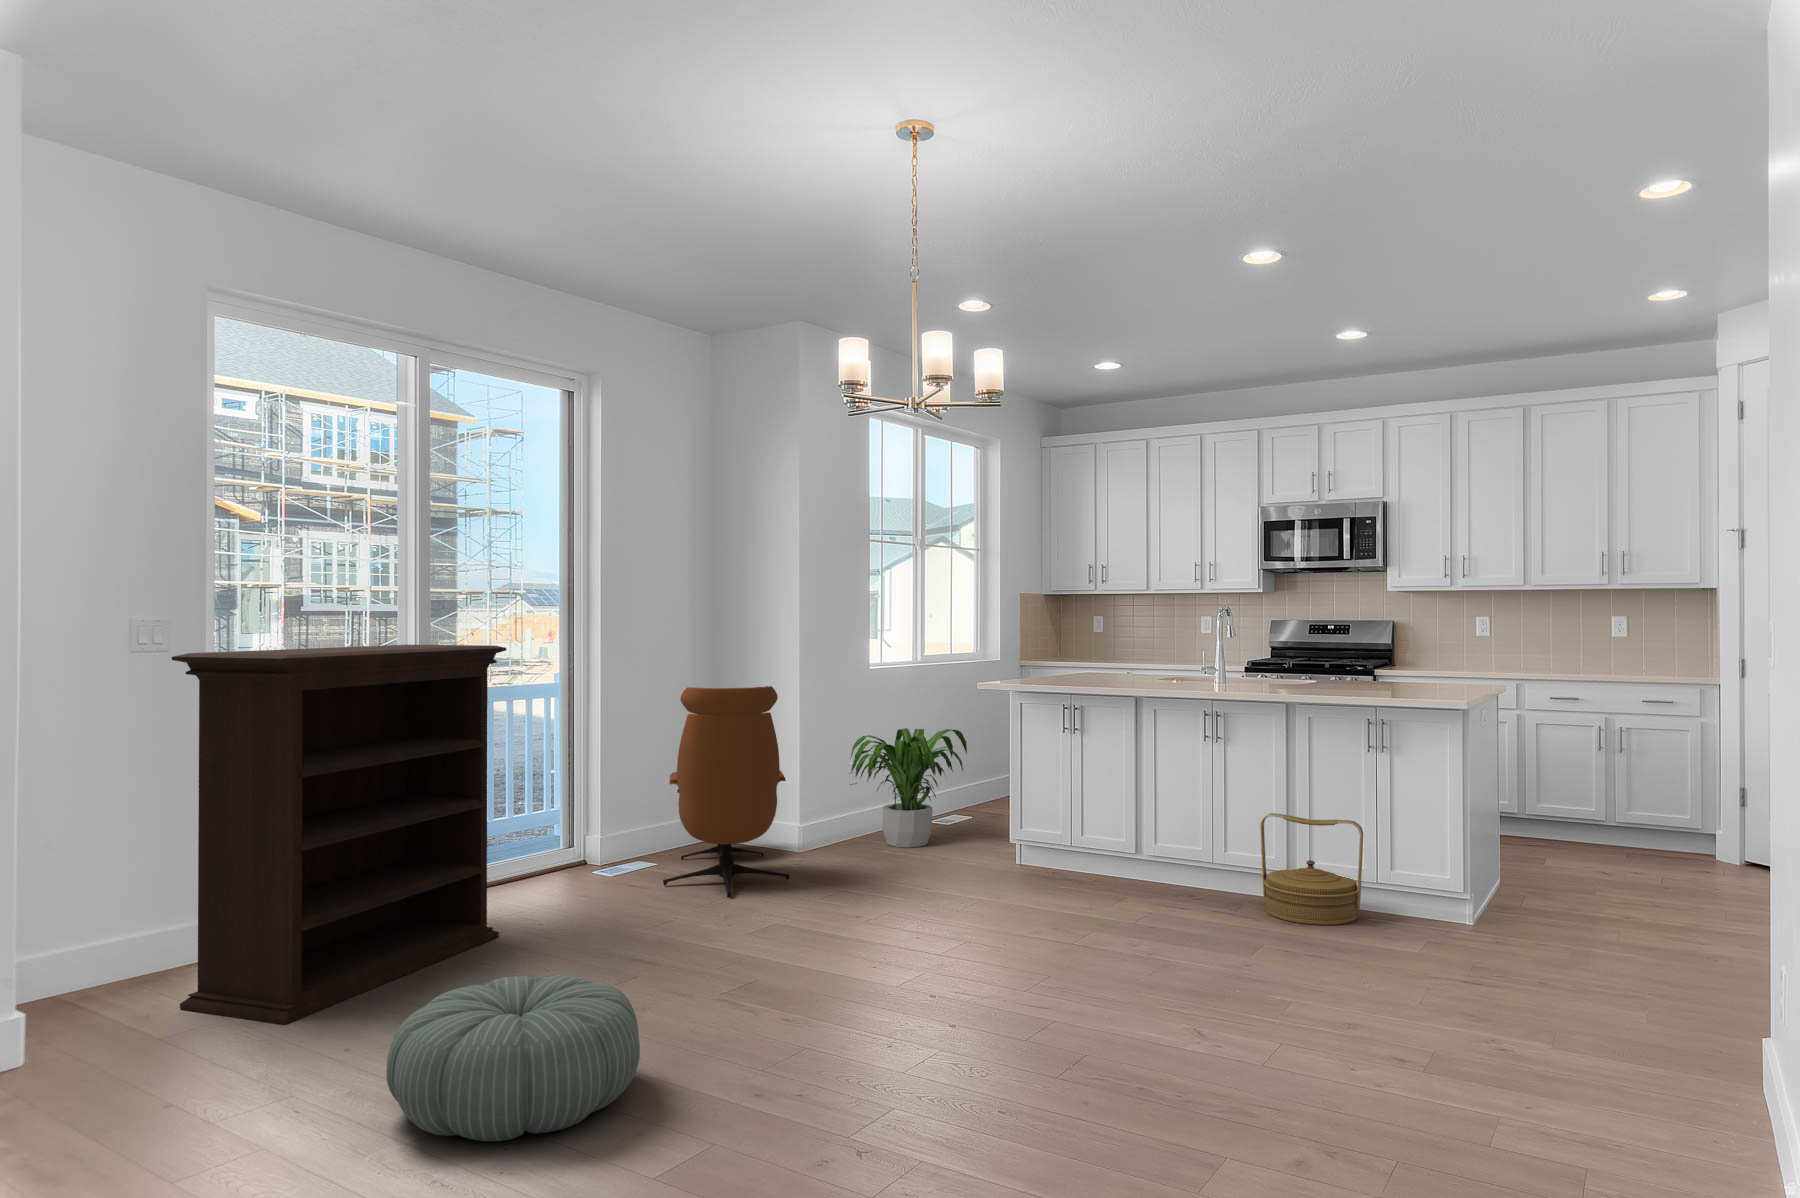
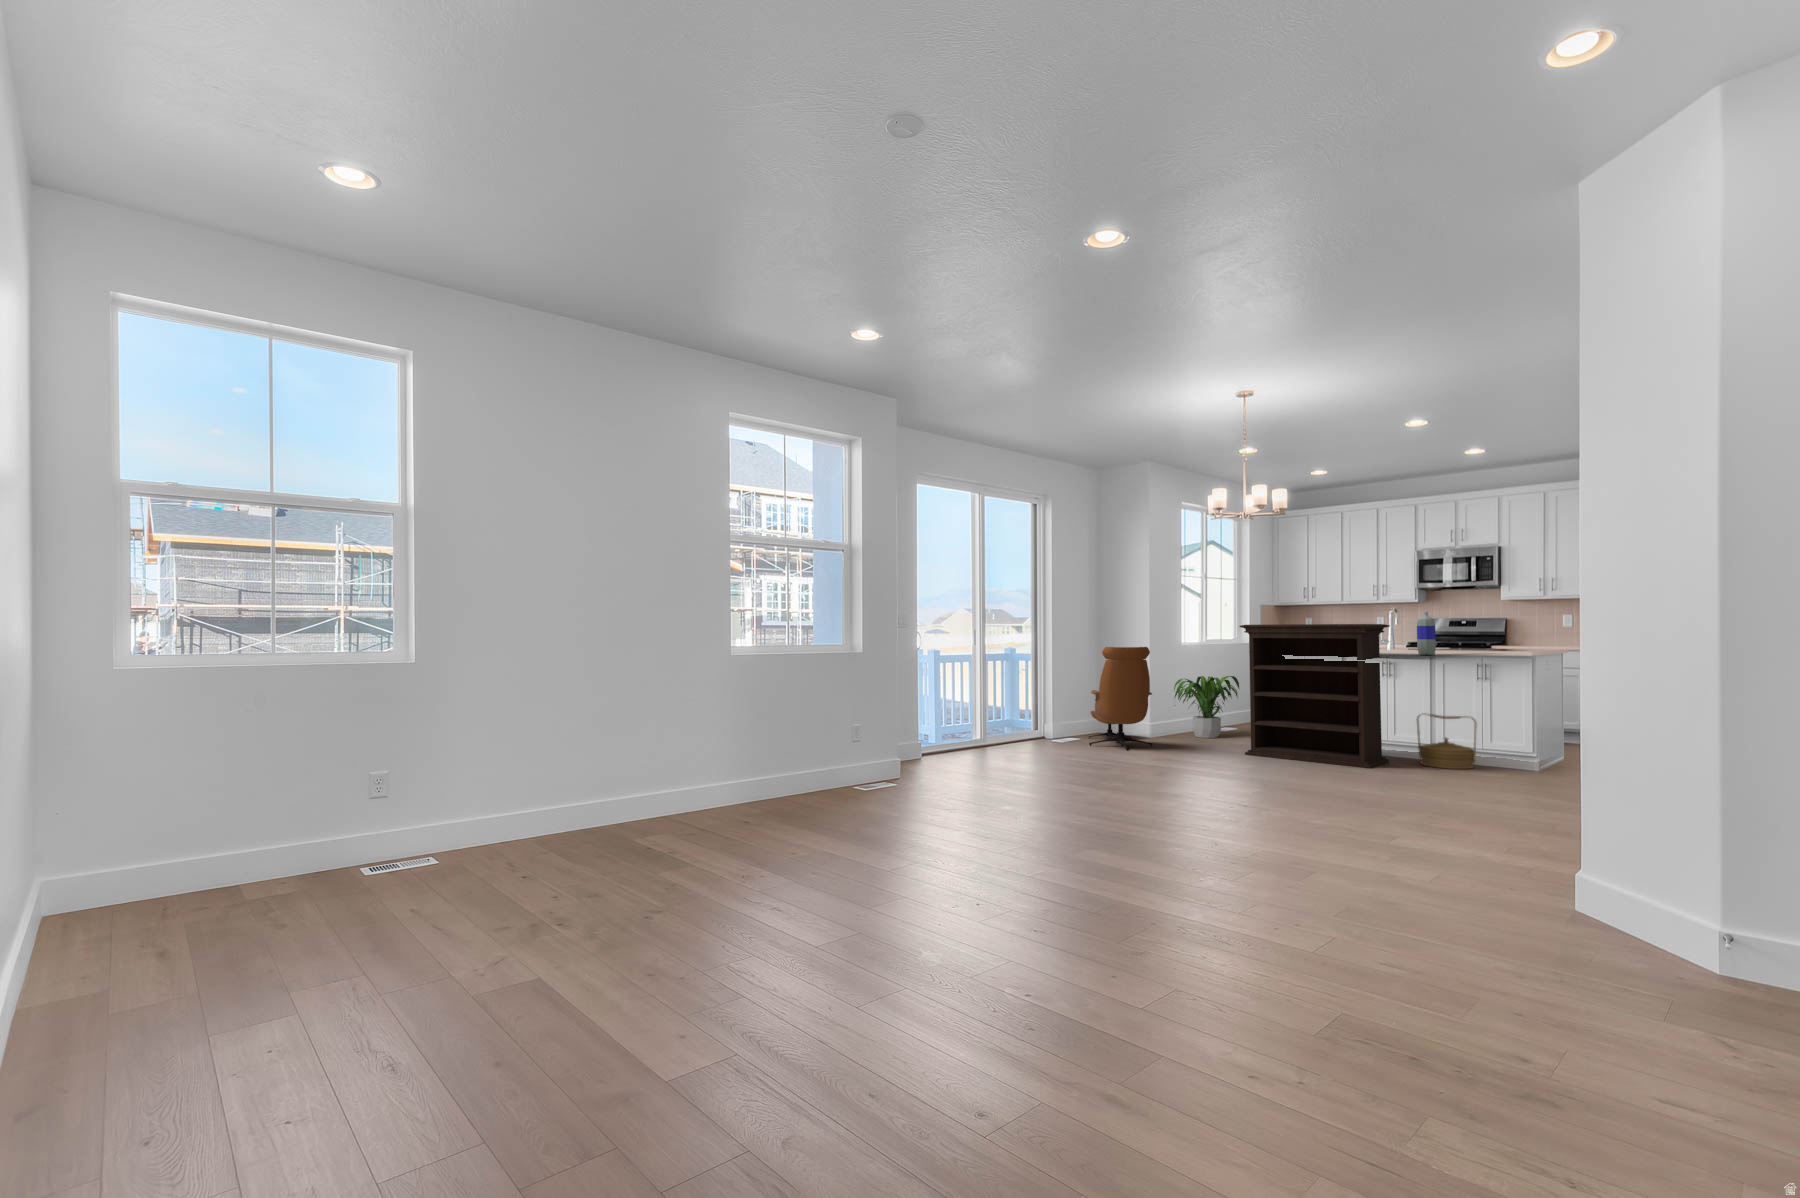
bottle: none [1263,618,1295,701] -> present [1417,612,1436,655]
bookshelf: present [172,645,506,1024] -> present [1239,624,1390,768]
pouf: present [386,975,640,1141] -> none [1047,749,1142,799]

